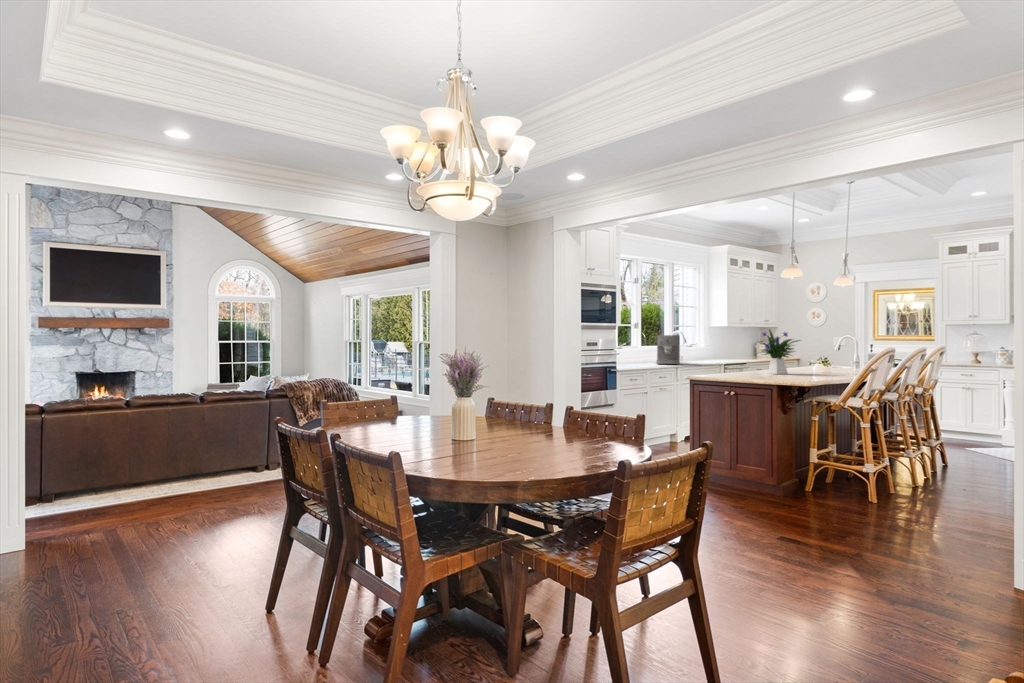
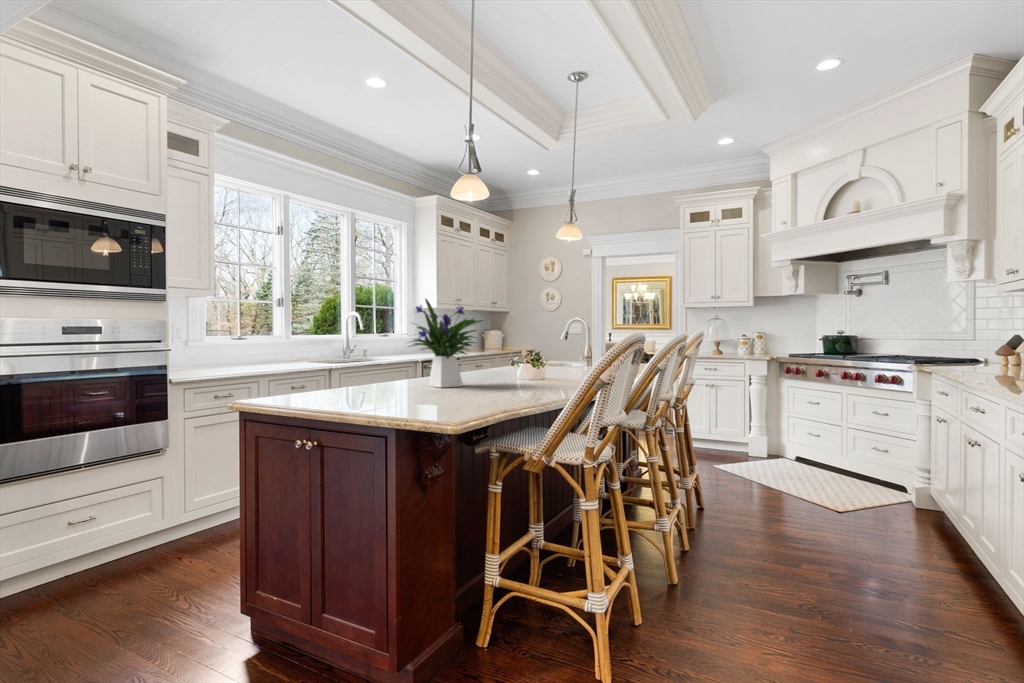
coffee maker: present [656,335,680,365] -> none [293,318,338,366]

